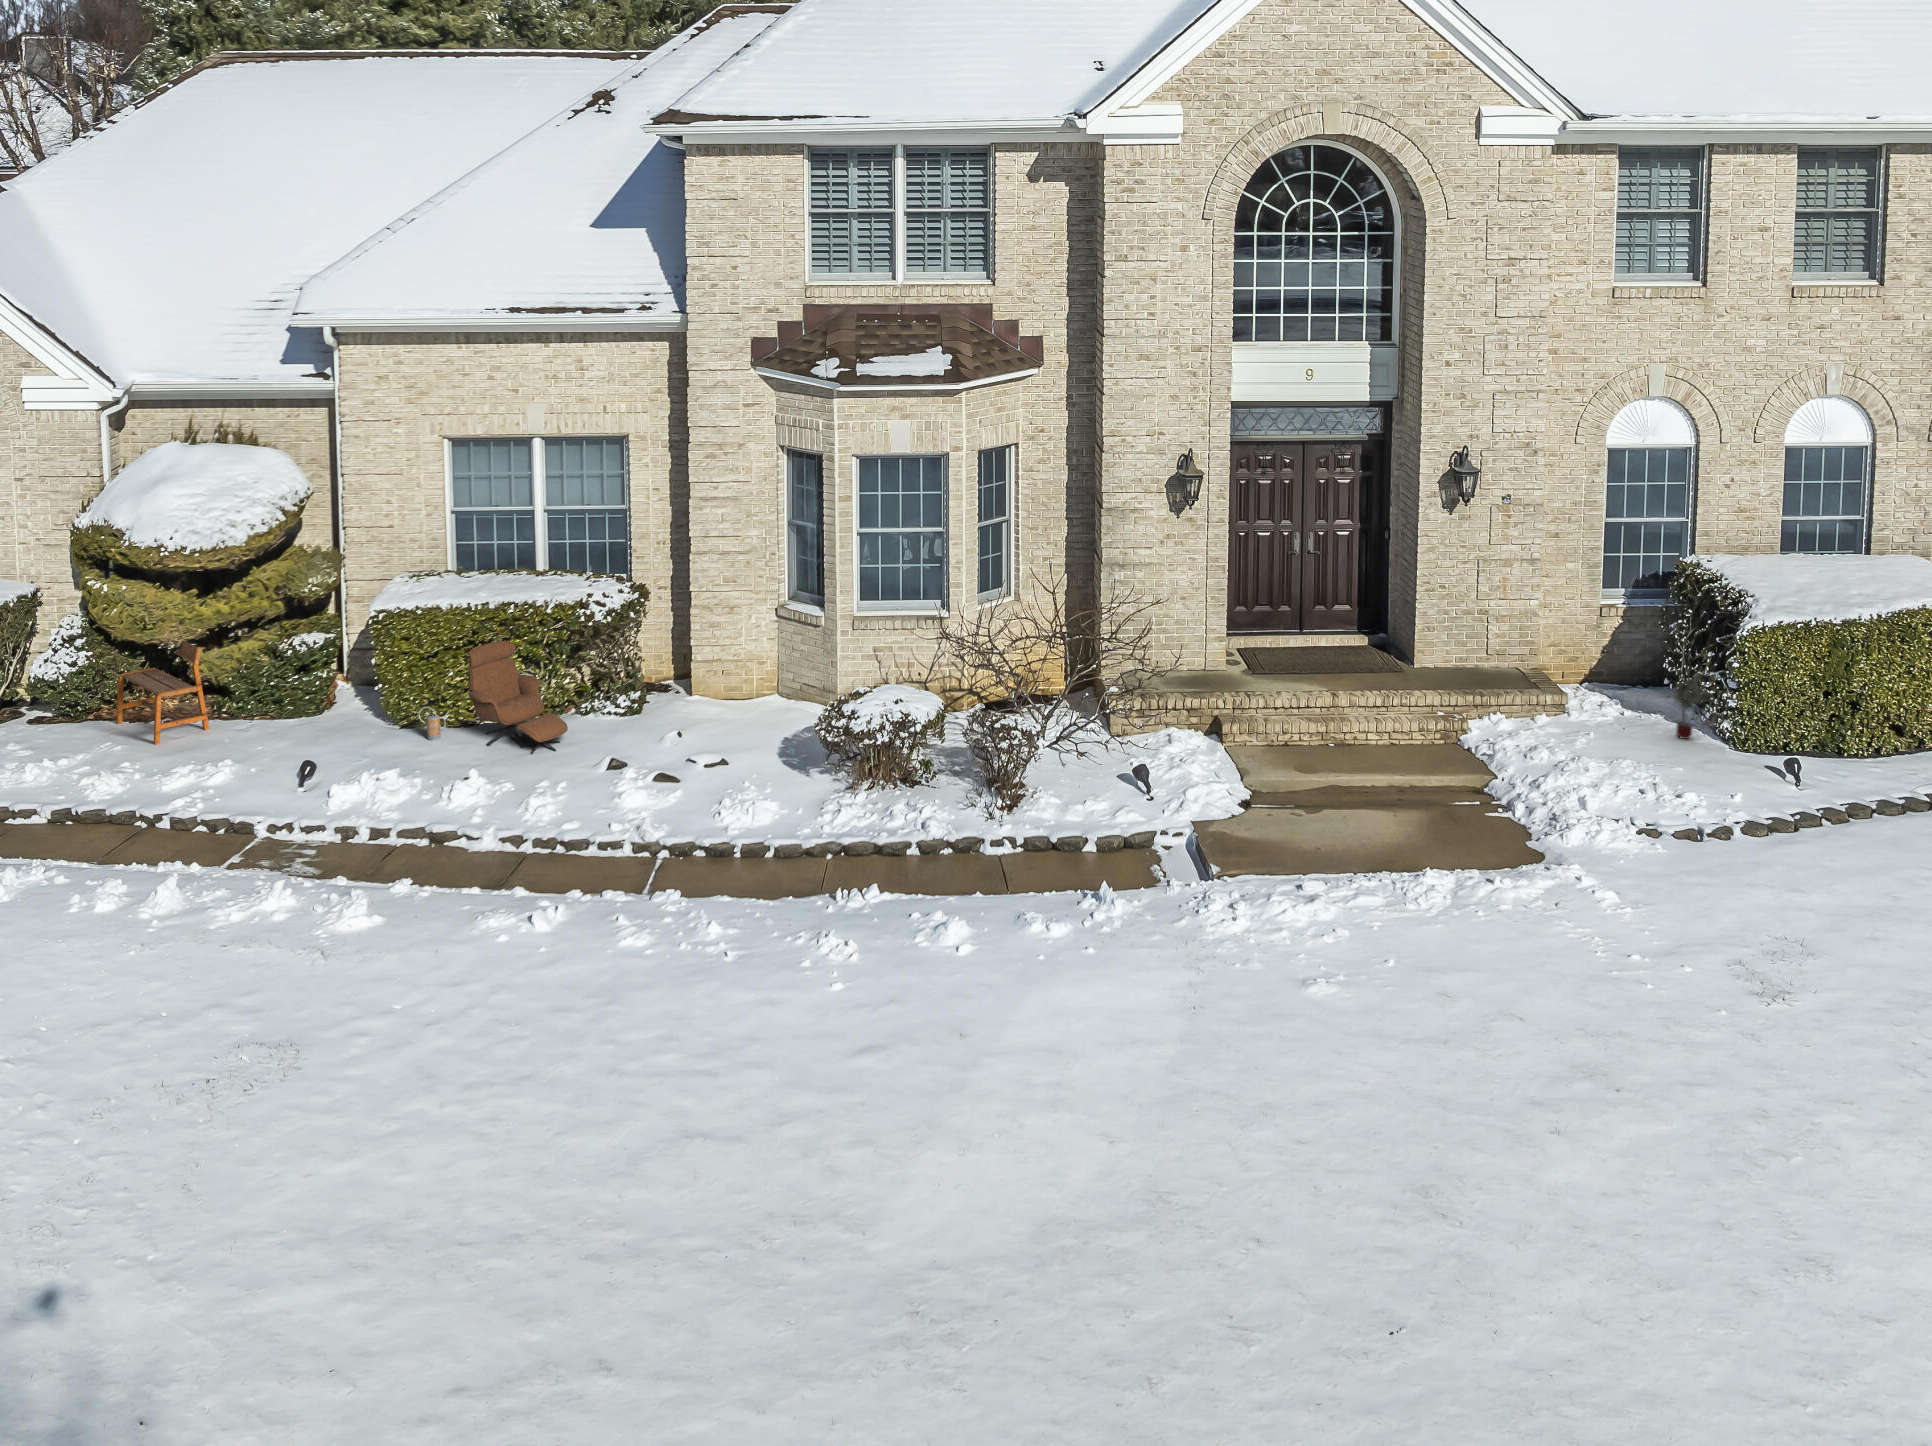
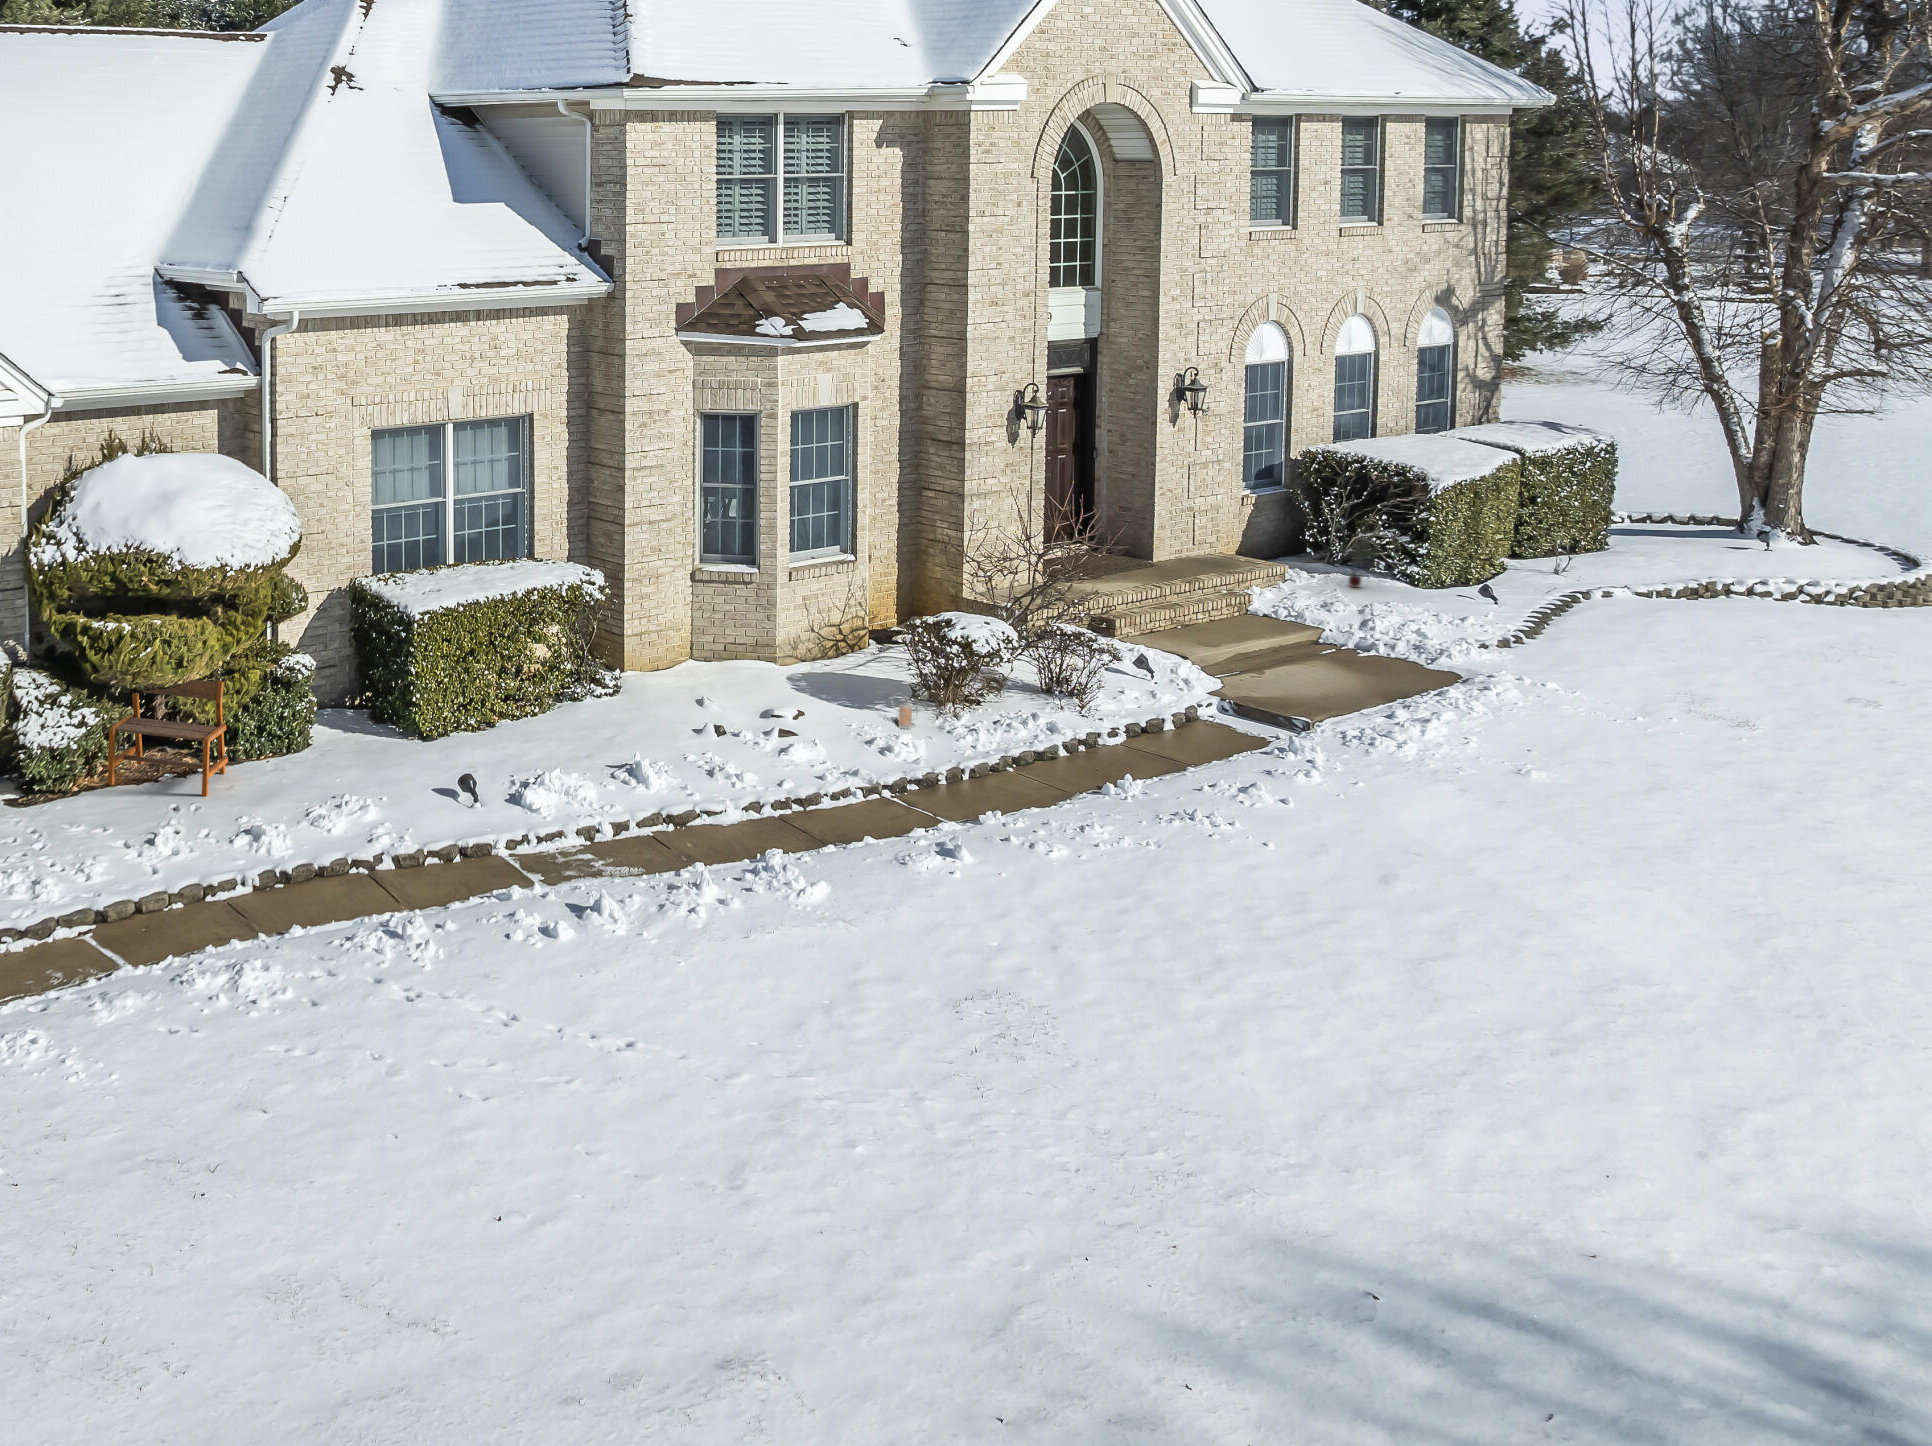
lounge chair: present [468,640,568,754] -> none [508,631,612,739]
watering can: present [418,707,448,740] -> present [892,696,913,729]

